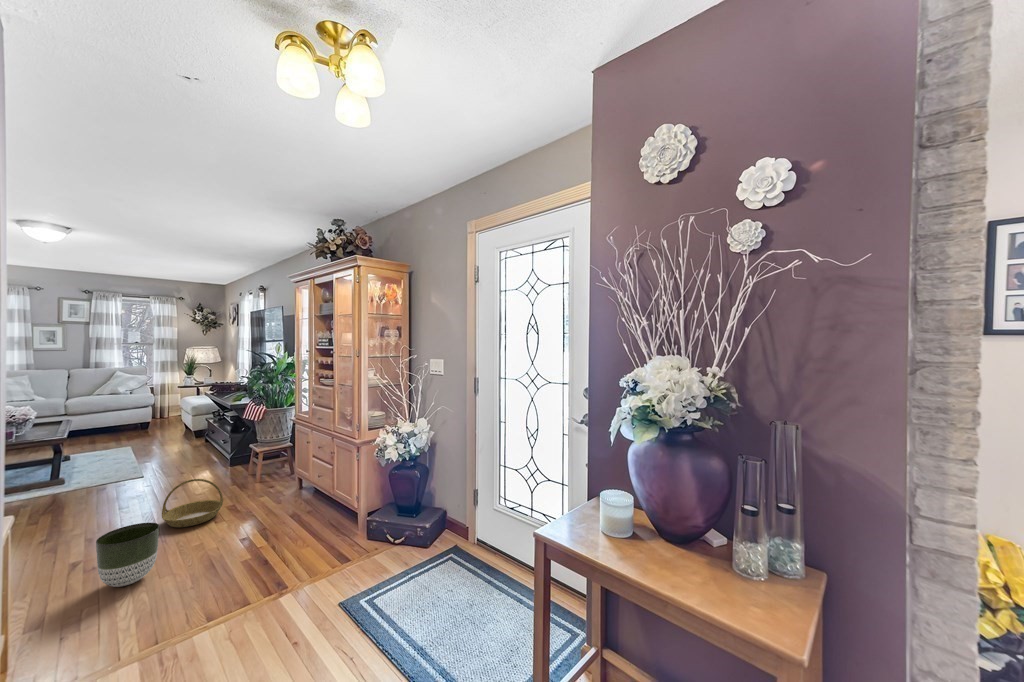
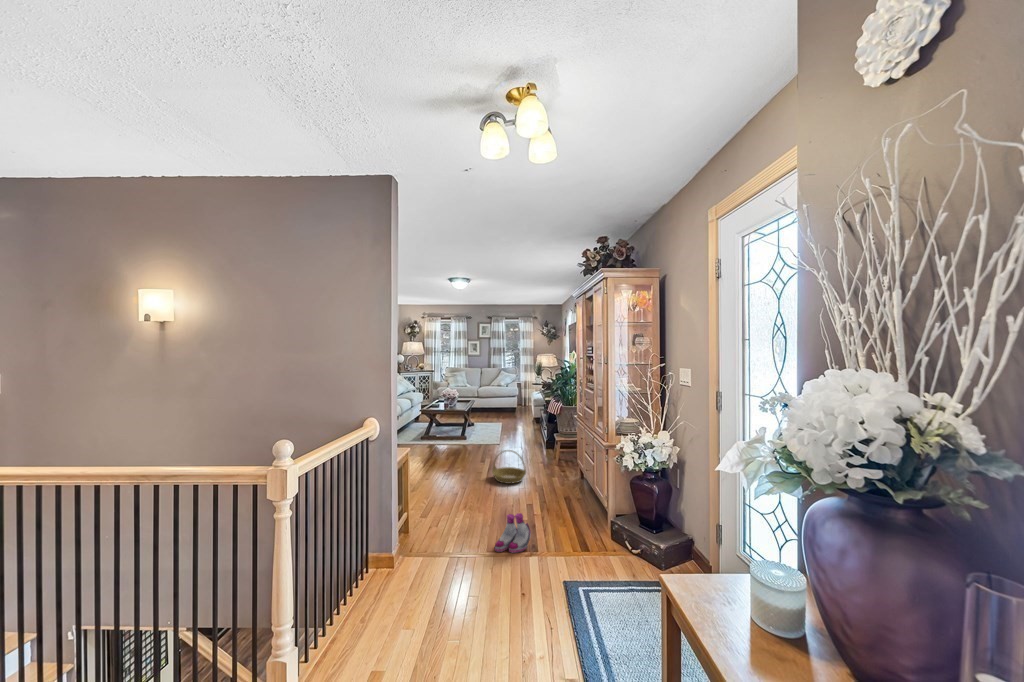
planter: present [96,523,159,587] -> none [450,469,479,507]
boots: none [224,552,276,617] -> present [495,513,531,553]

